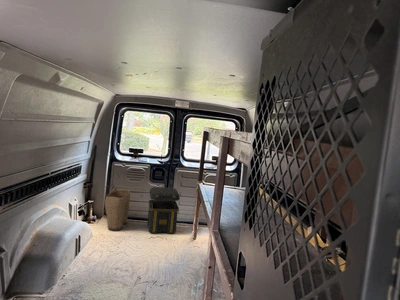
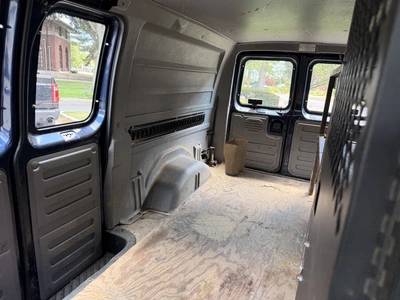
toolbox: present [148,187,180,233] -> none [262,139,297,186]

